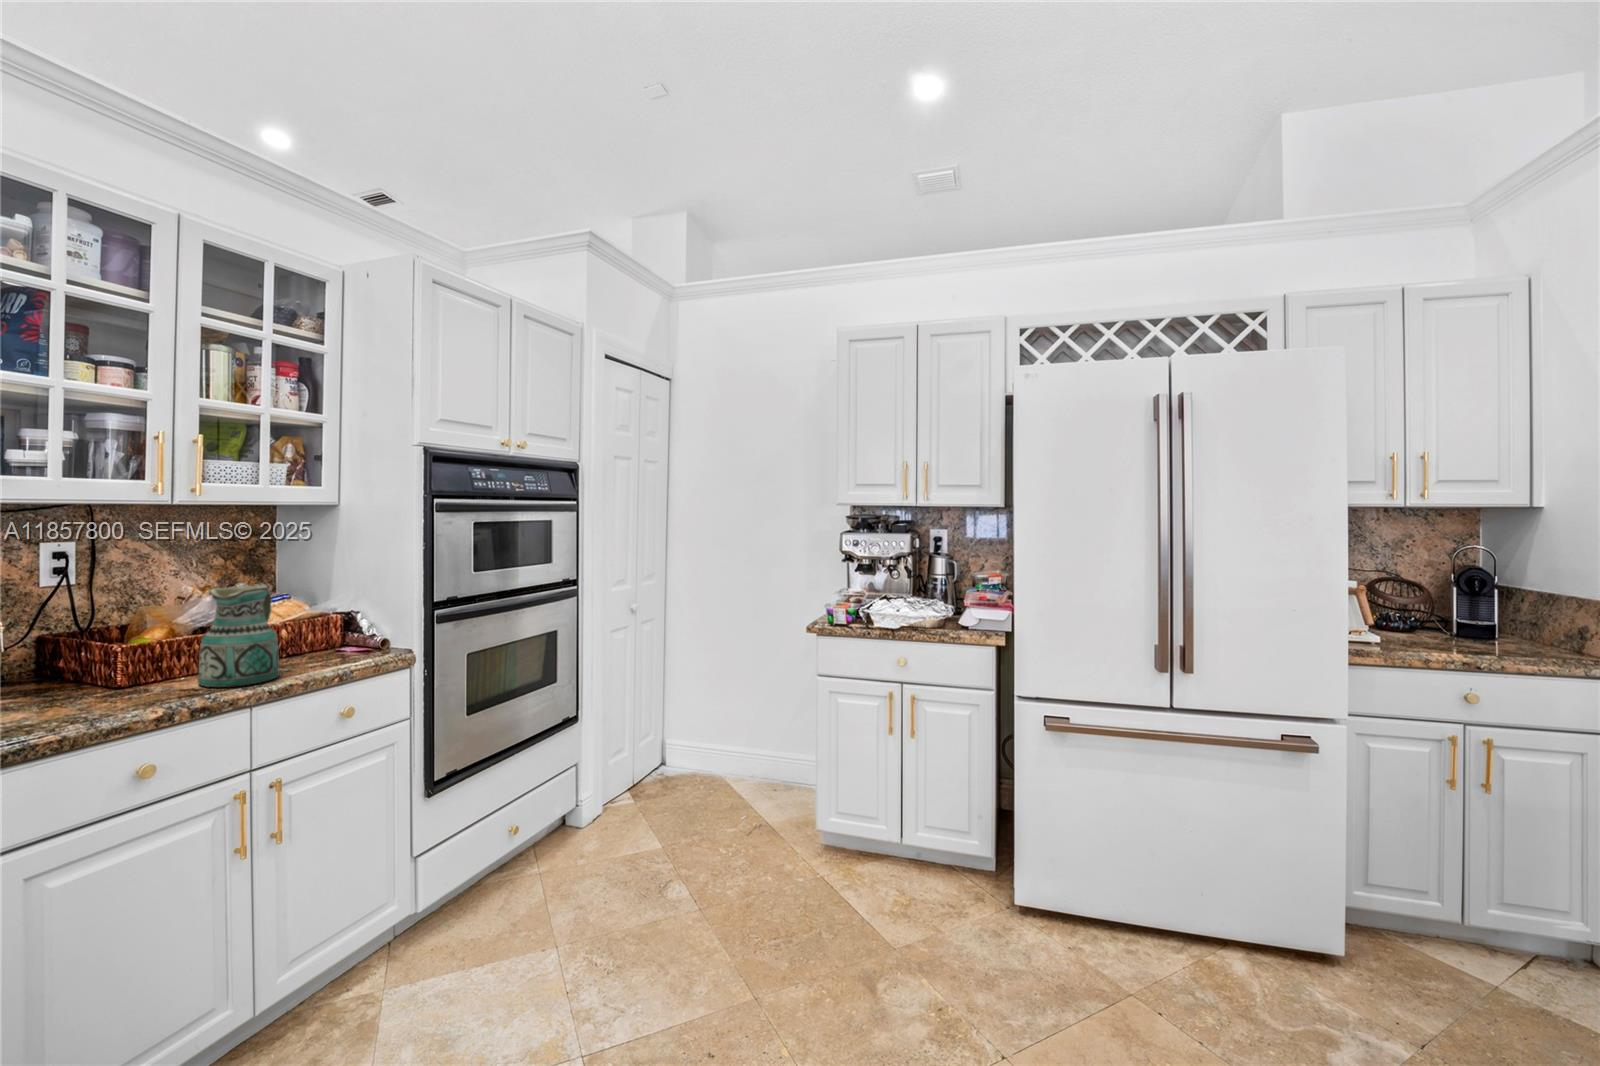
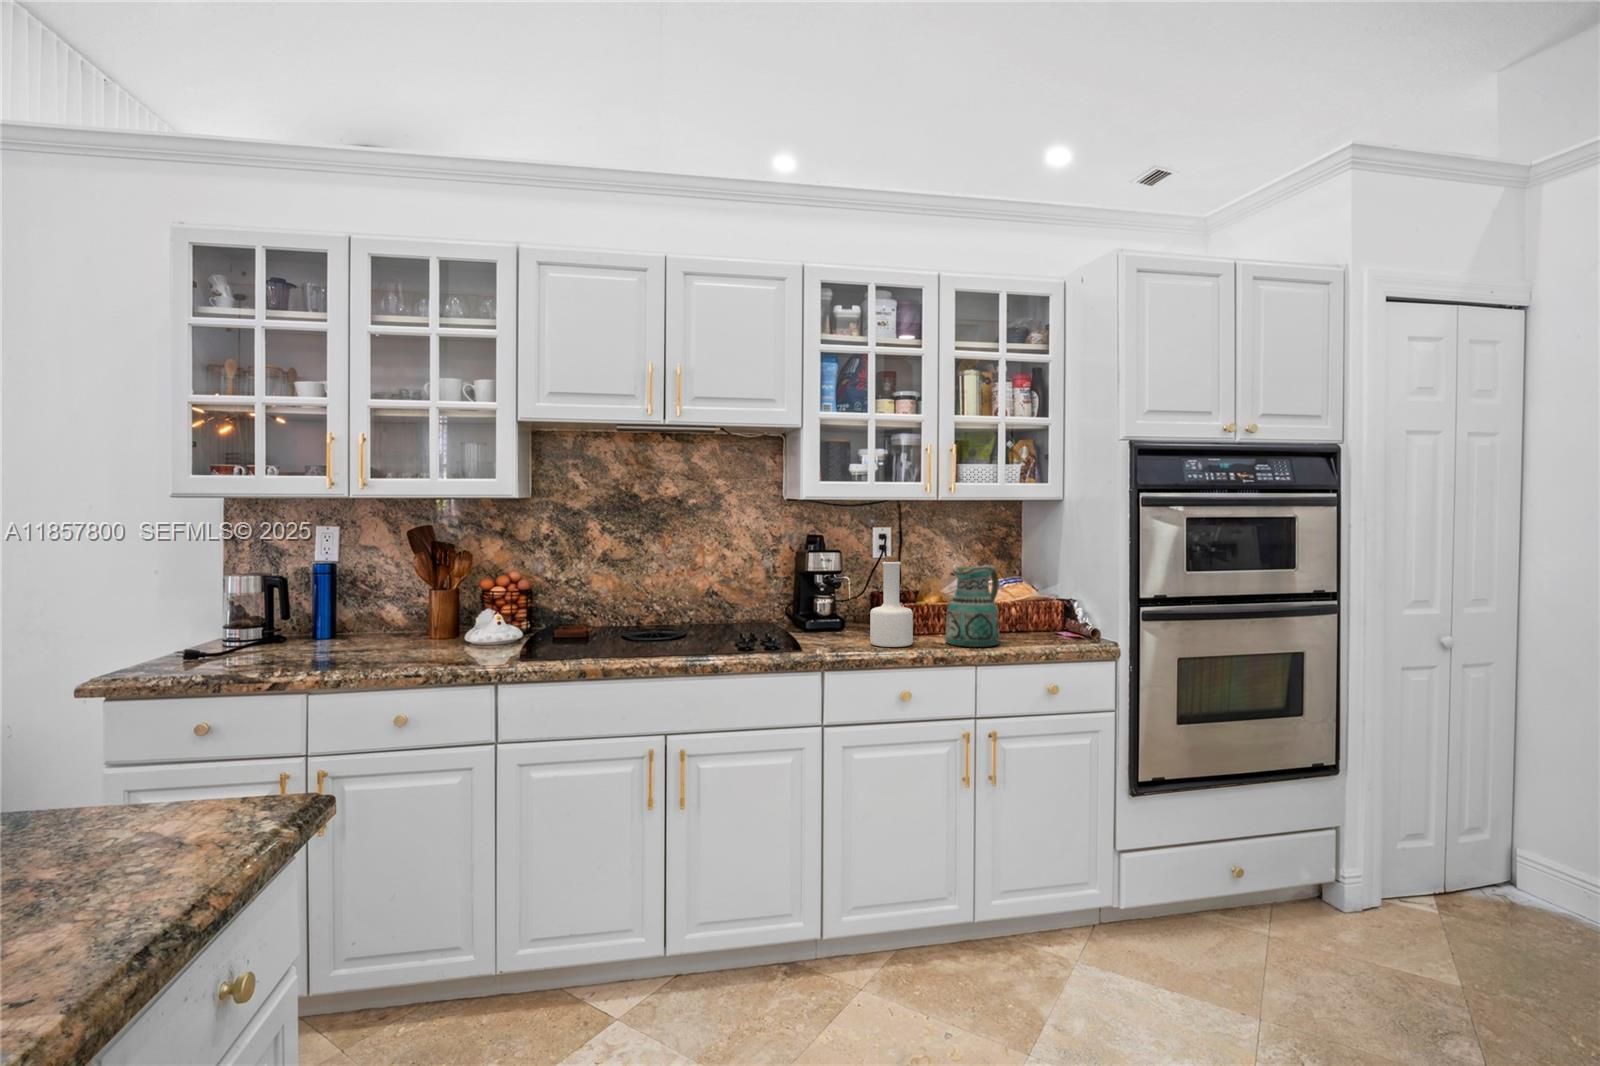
bottle: none [66,583,147,710] -> present [870,556,913,647]

